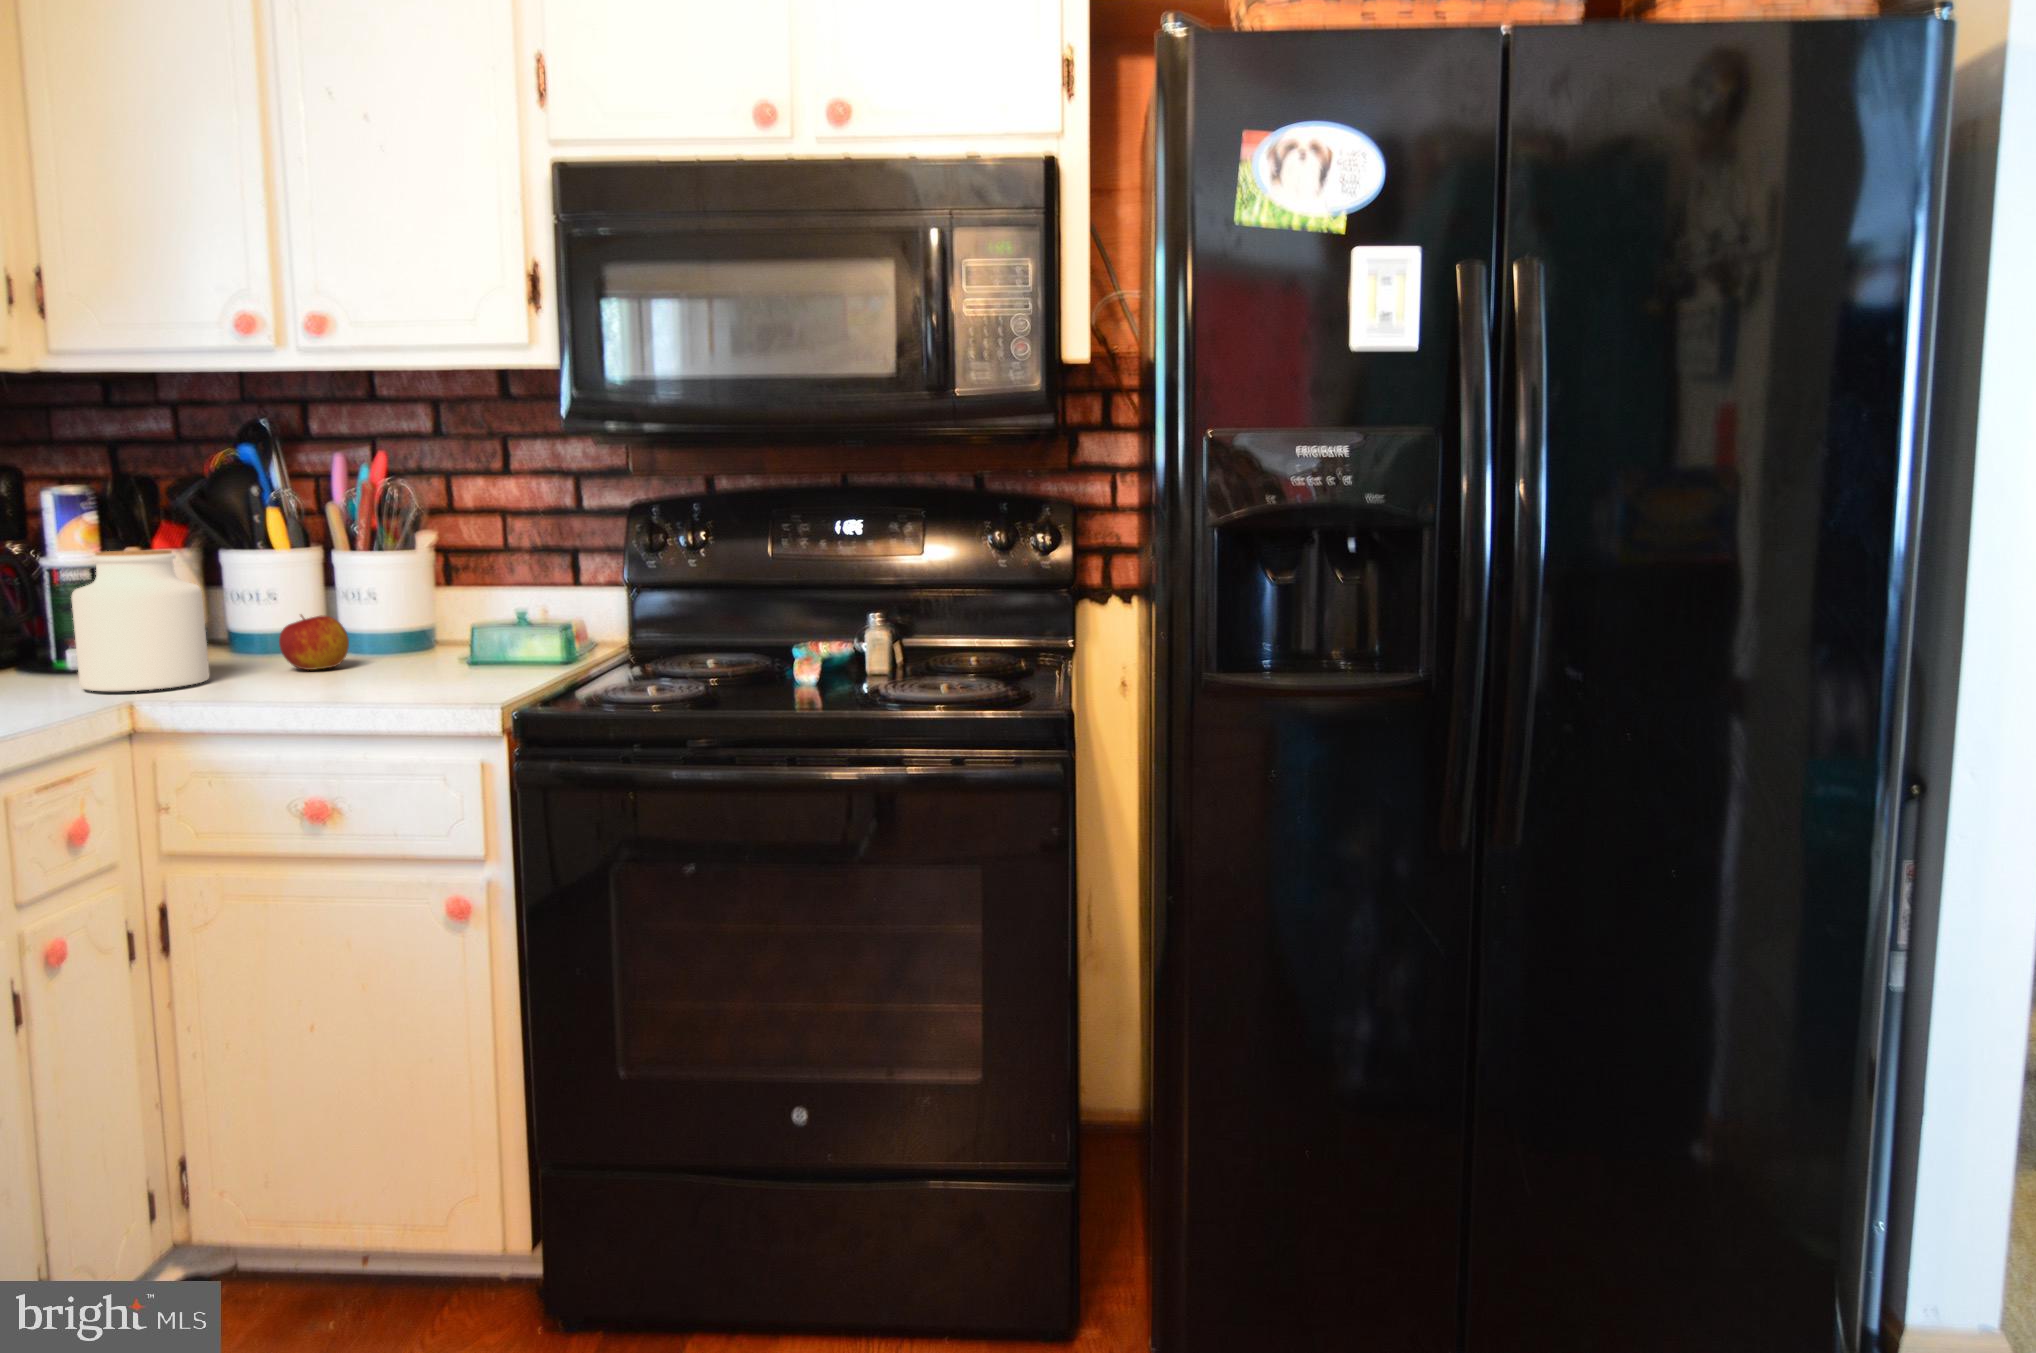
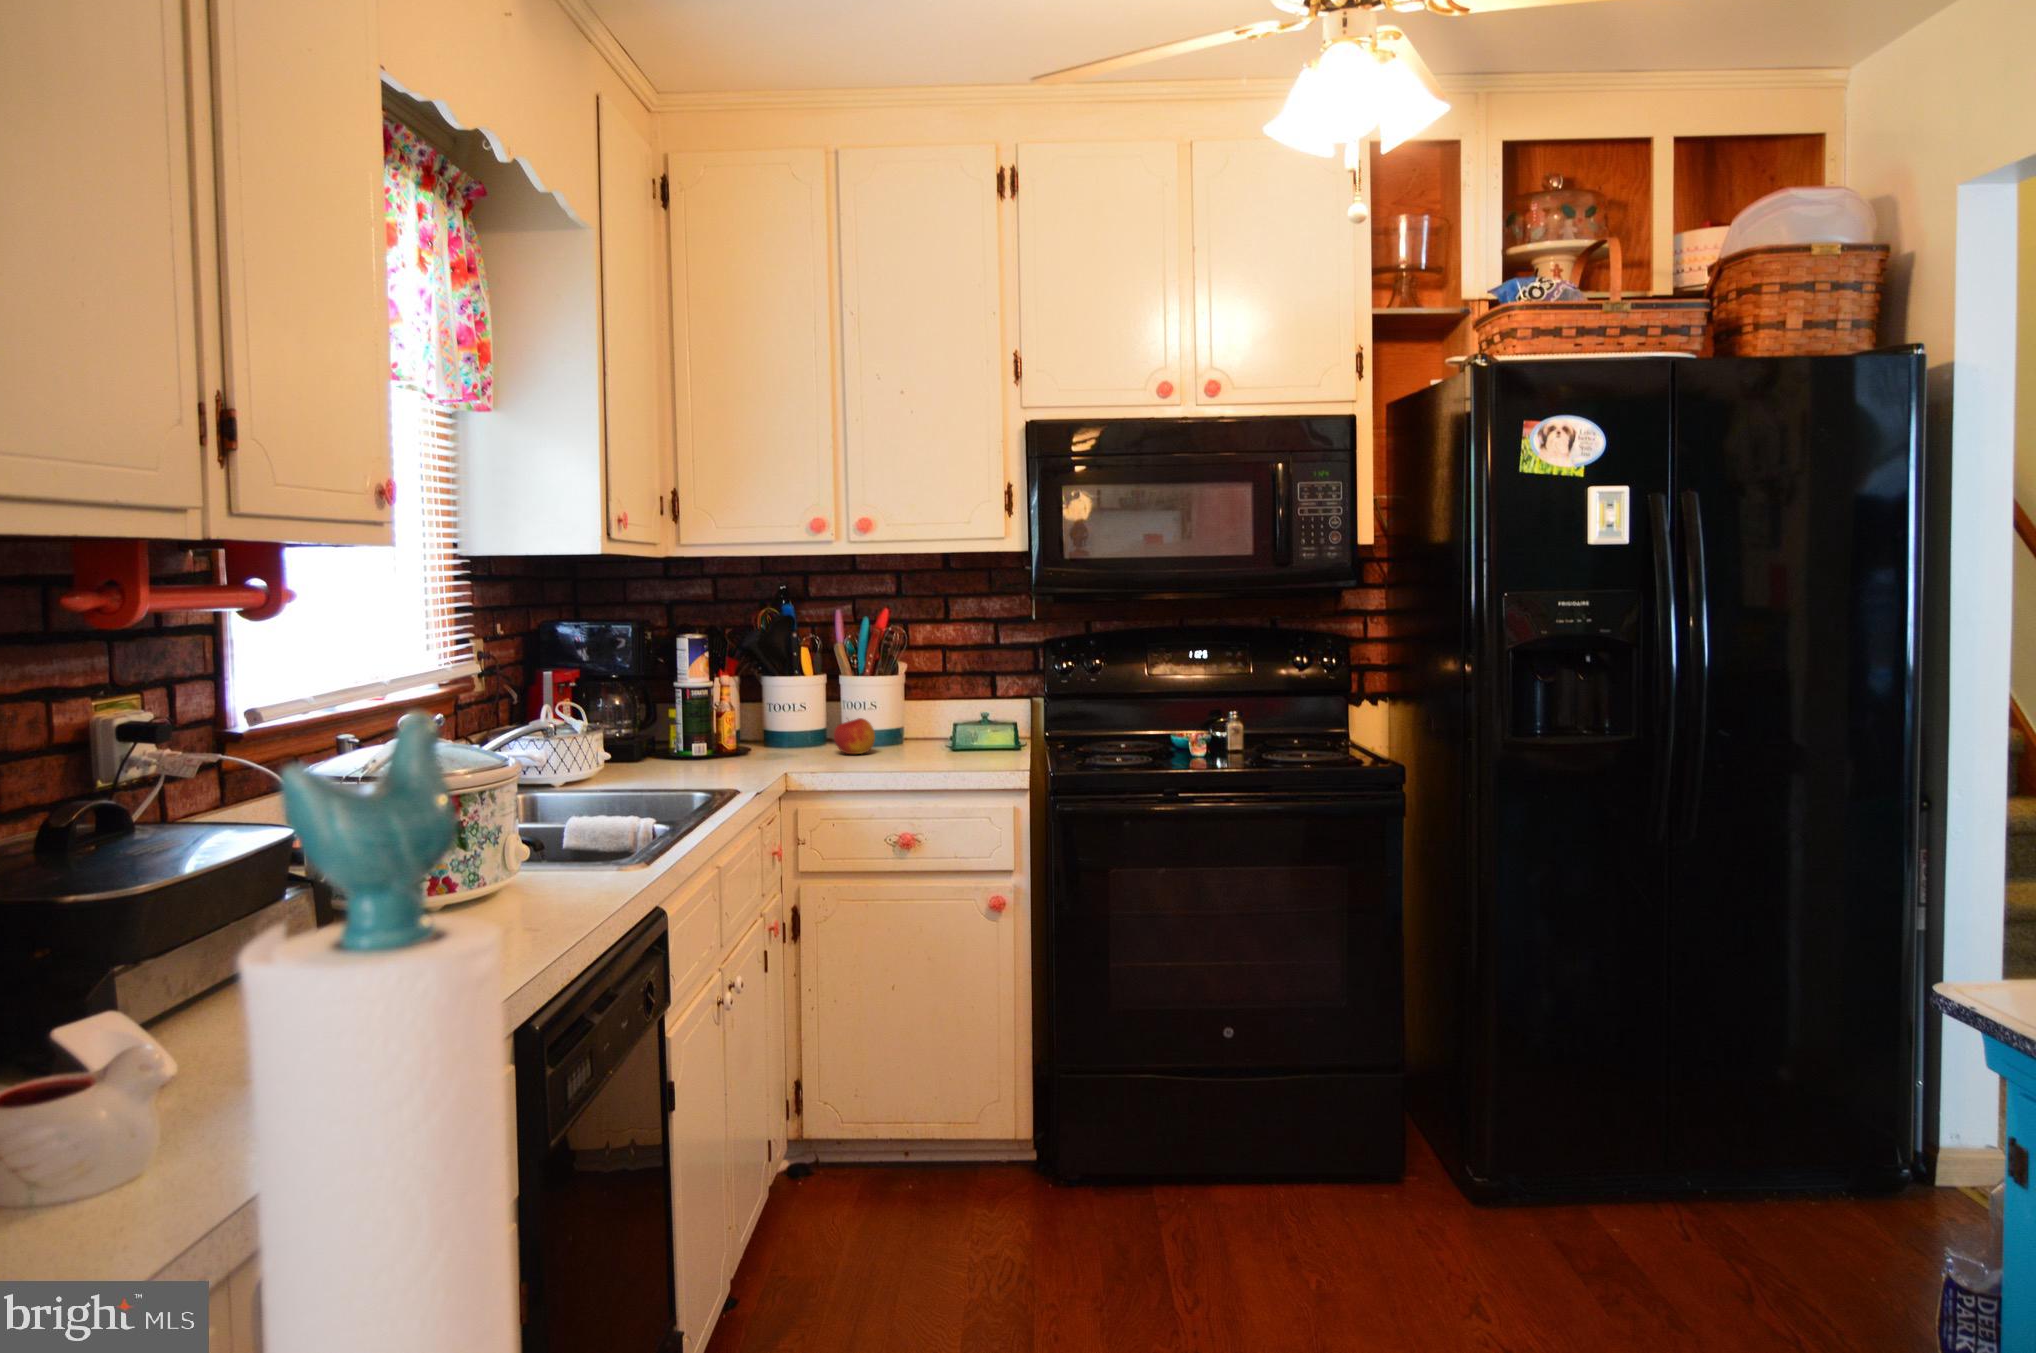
jar: present [71,550,209,691] -> none [730,676,804,767]

